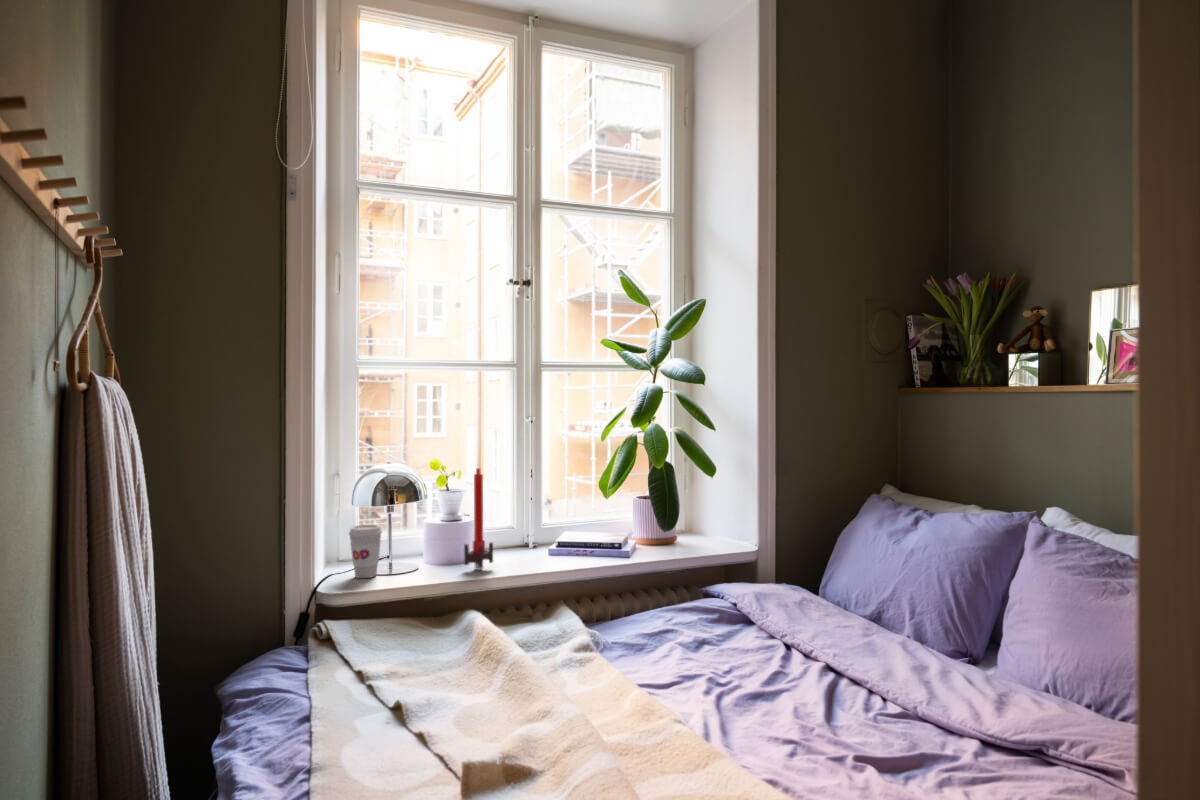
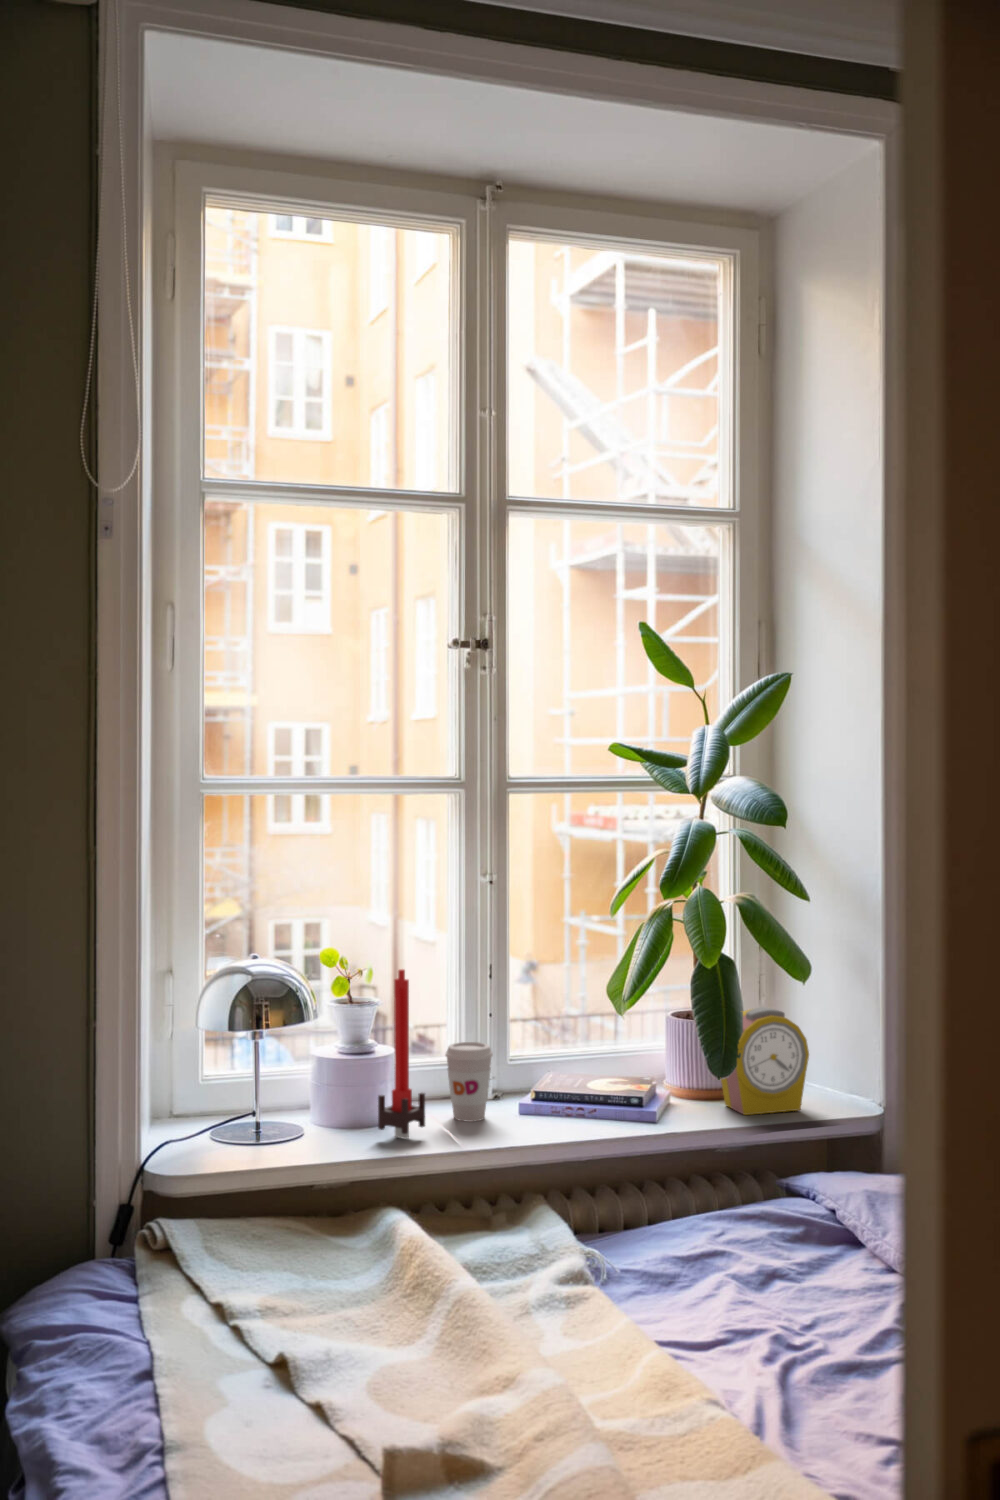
alarm clock: none [664,491,718,553] -> present [721,1007,809,1115]
coffee cup: present [349,525,382,578] -> present [445,1042,493,1122]

